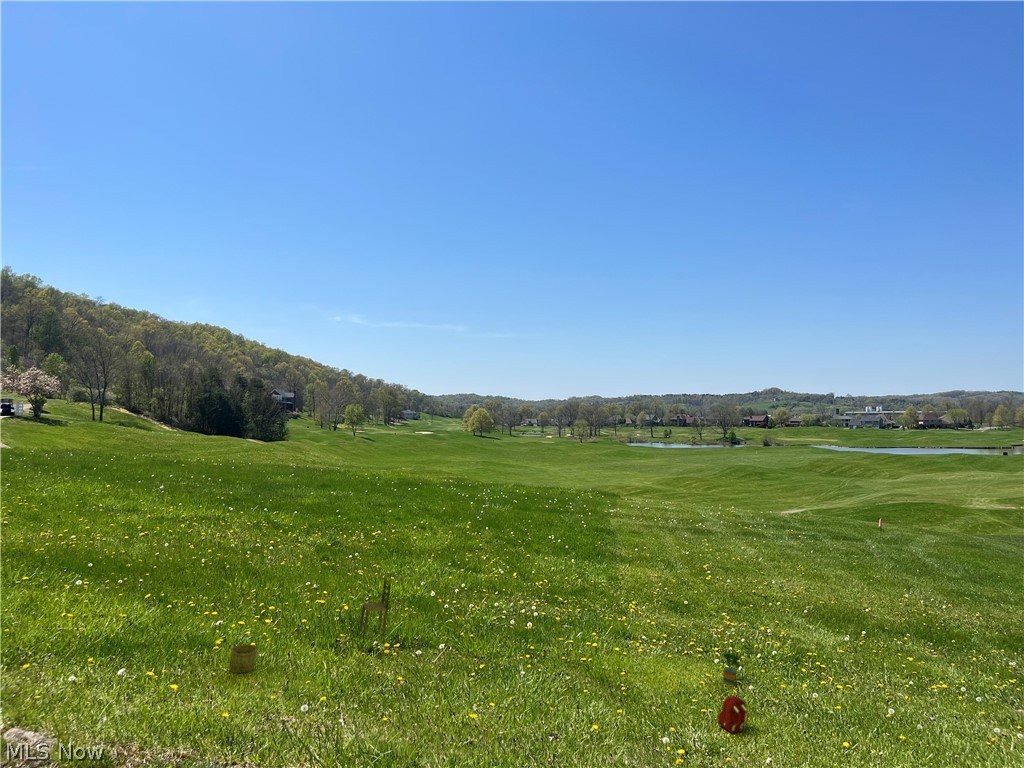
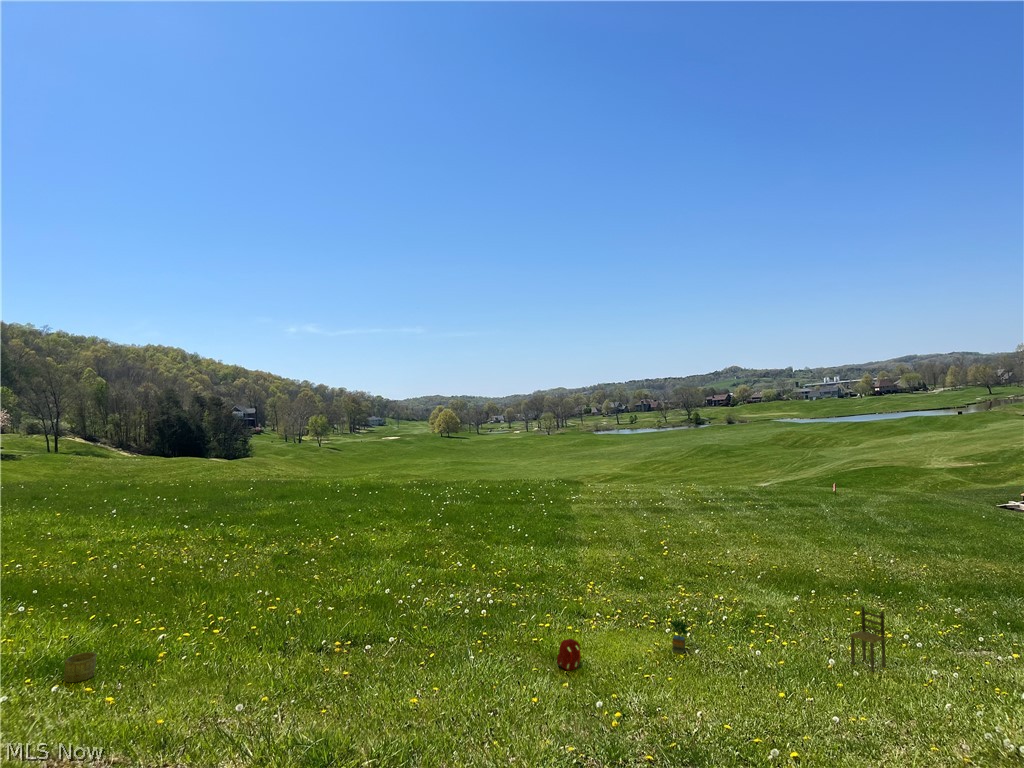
chair: present [359,580,391,637] -> present [851,606,886,671]
wooden bucket: present [229,644,257,673] -> present [64,652,97,682]
backpack: present [718,696,748,733] -> present [557,639,581,671]

